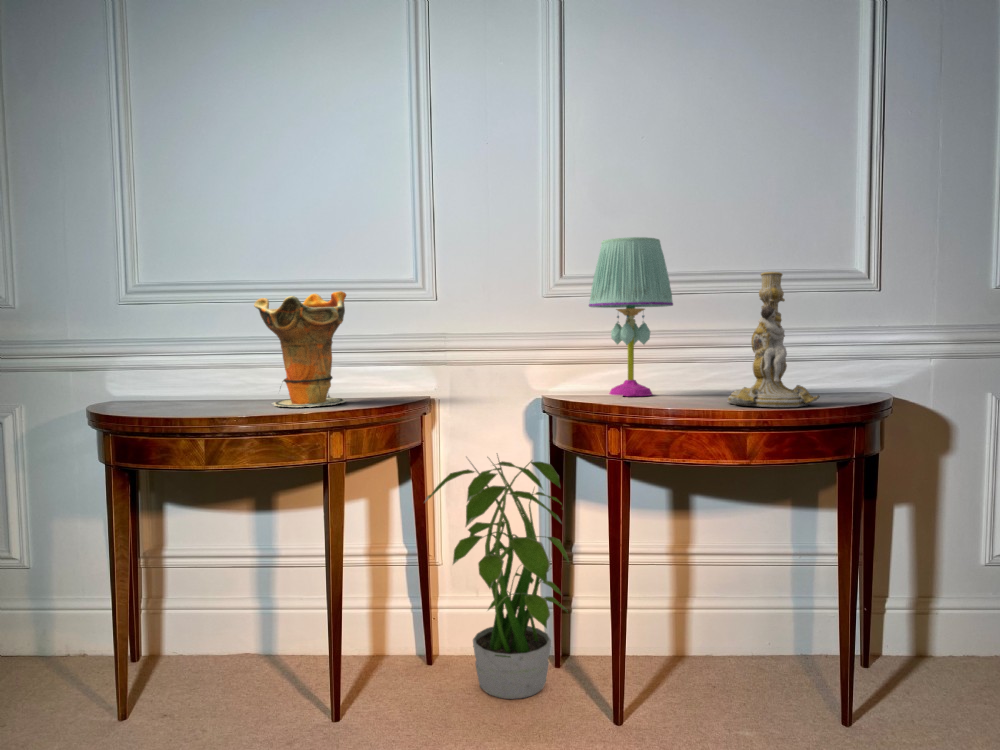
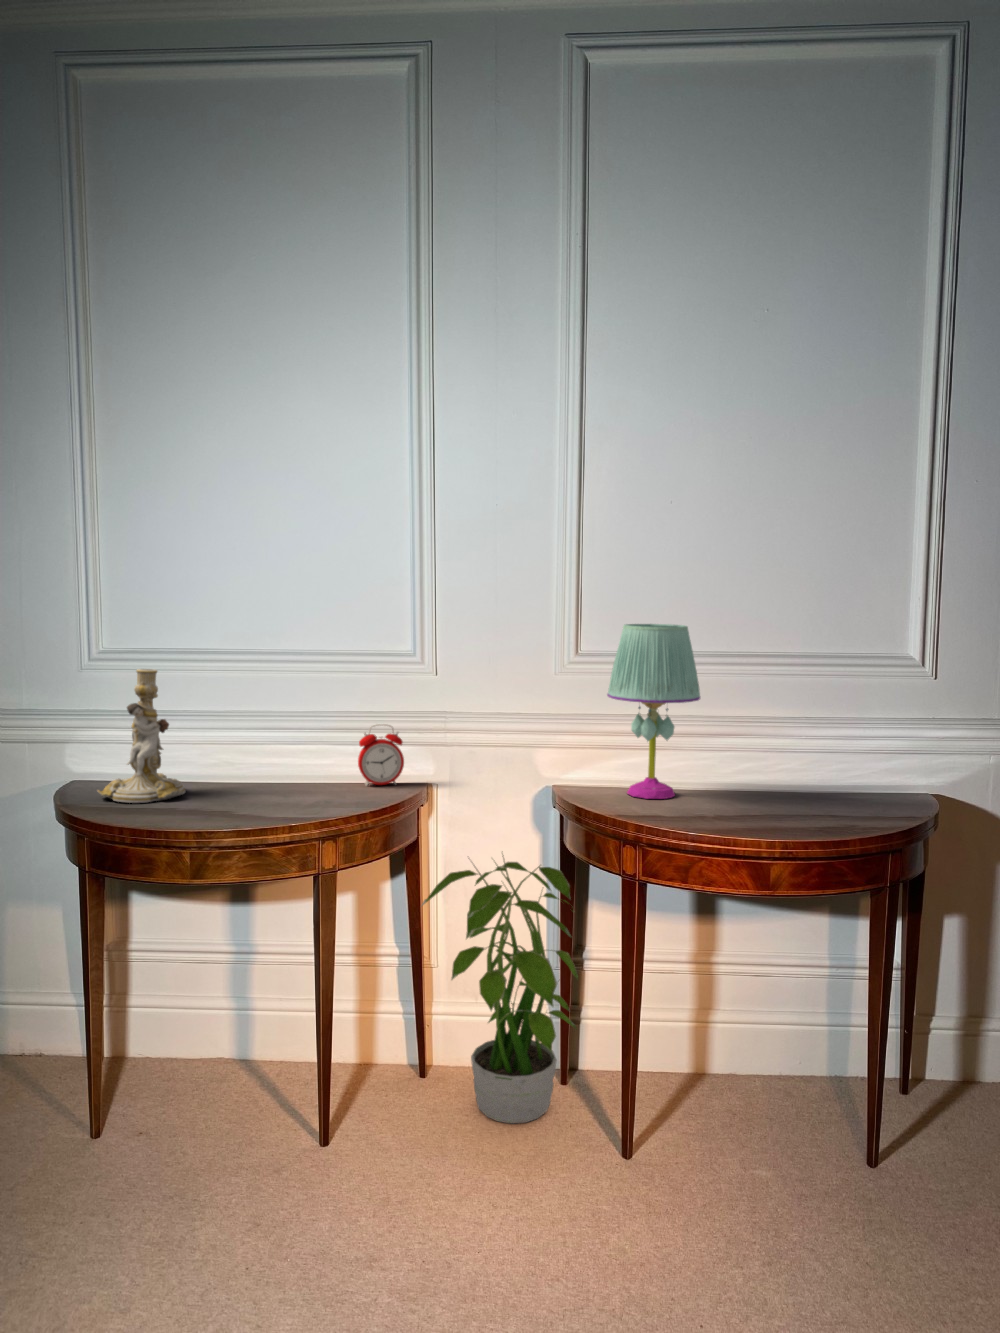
candlestick: present [728,272,819,407] -> present [97,669,185,803]
decorative vase: present [254,291,346,407] -> none [241,677,340,811]
alarm clock: none [365,340,407,396] -> present [358,724,404,785]

